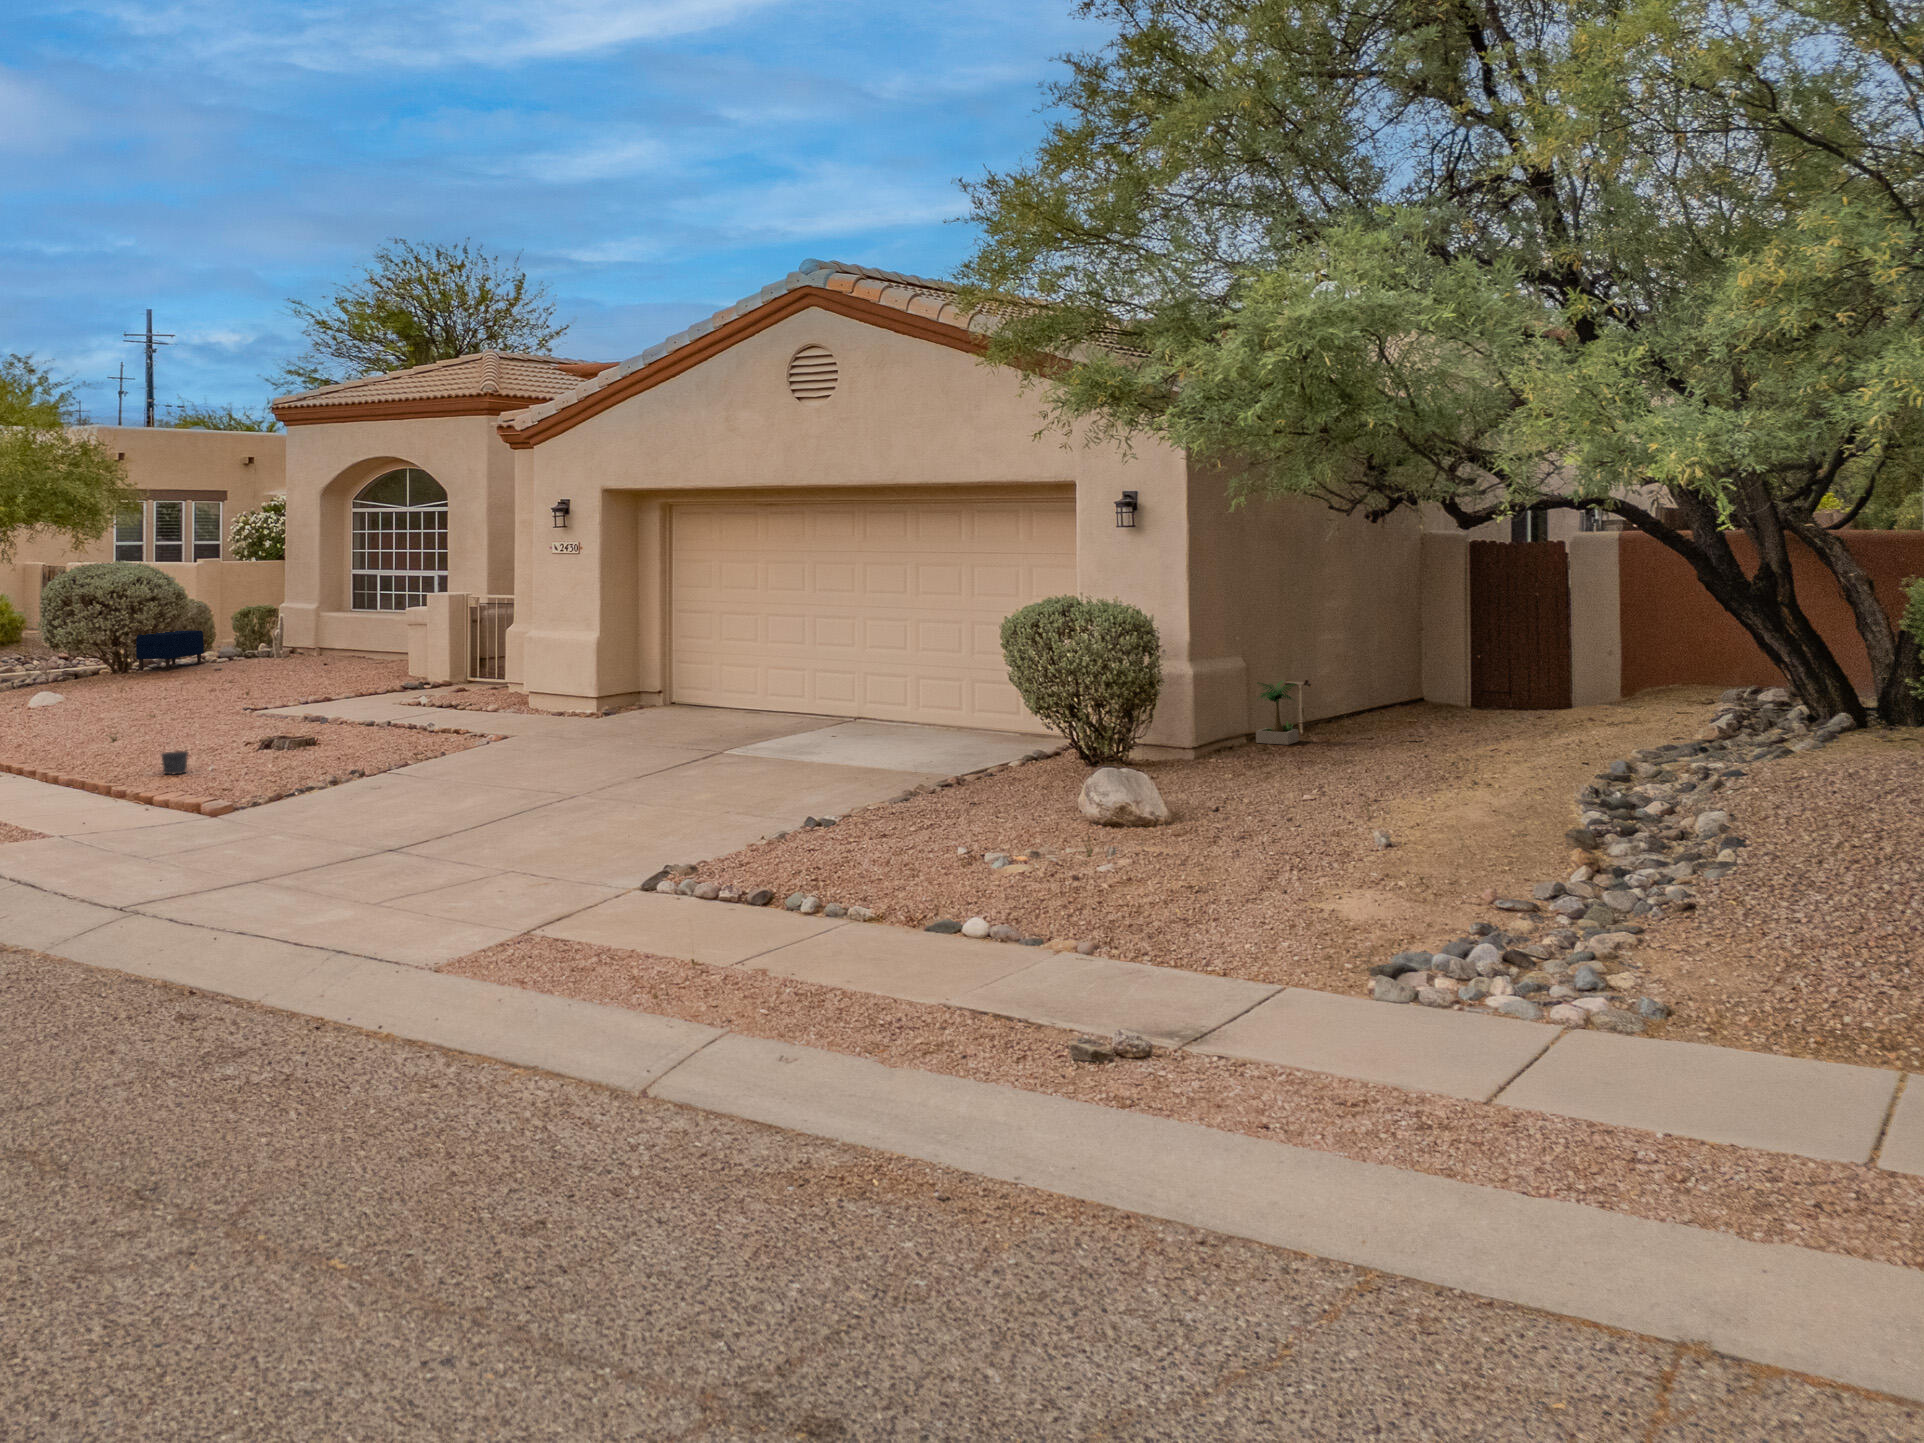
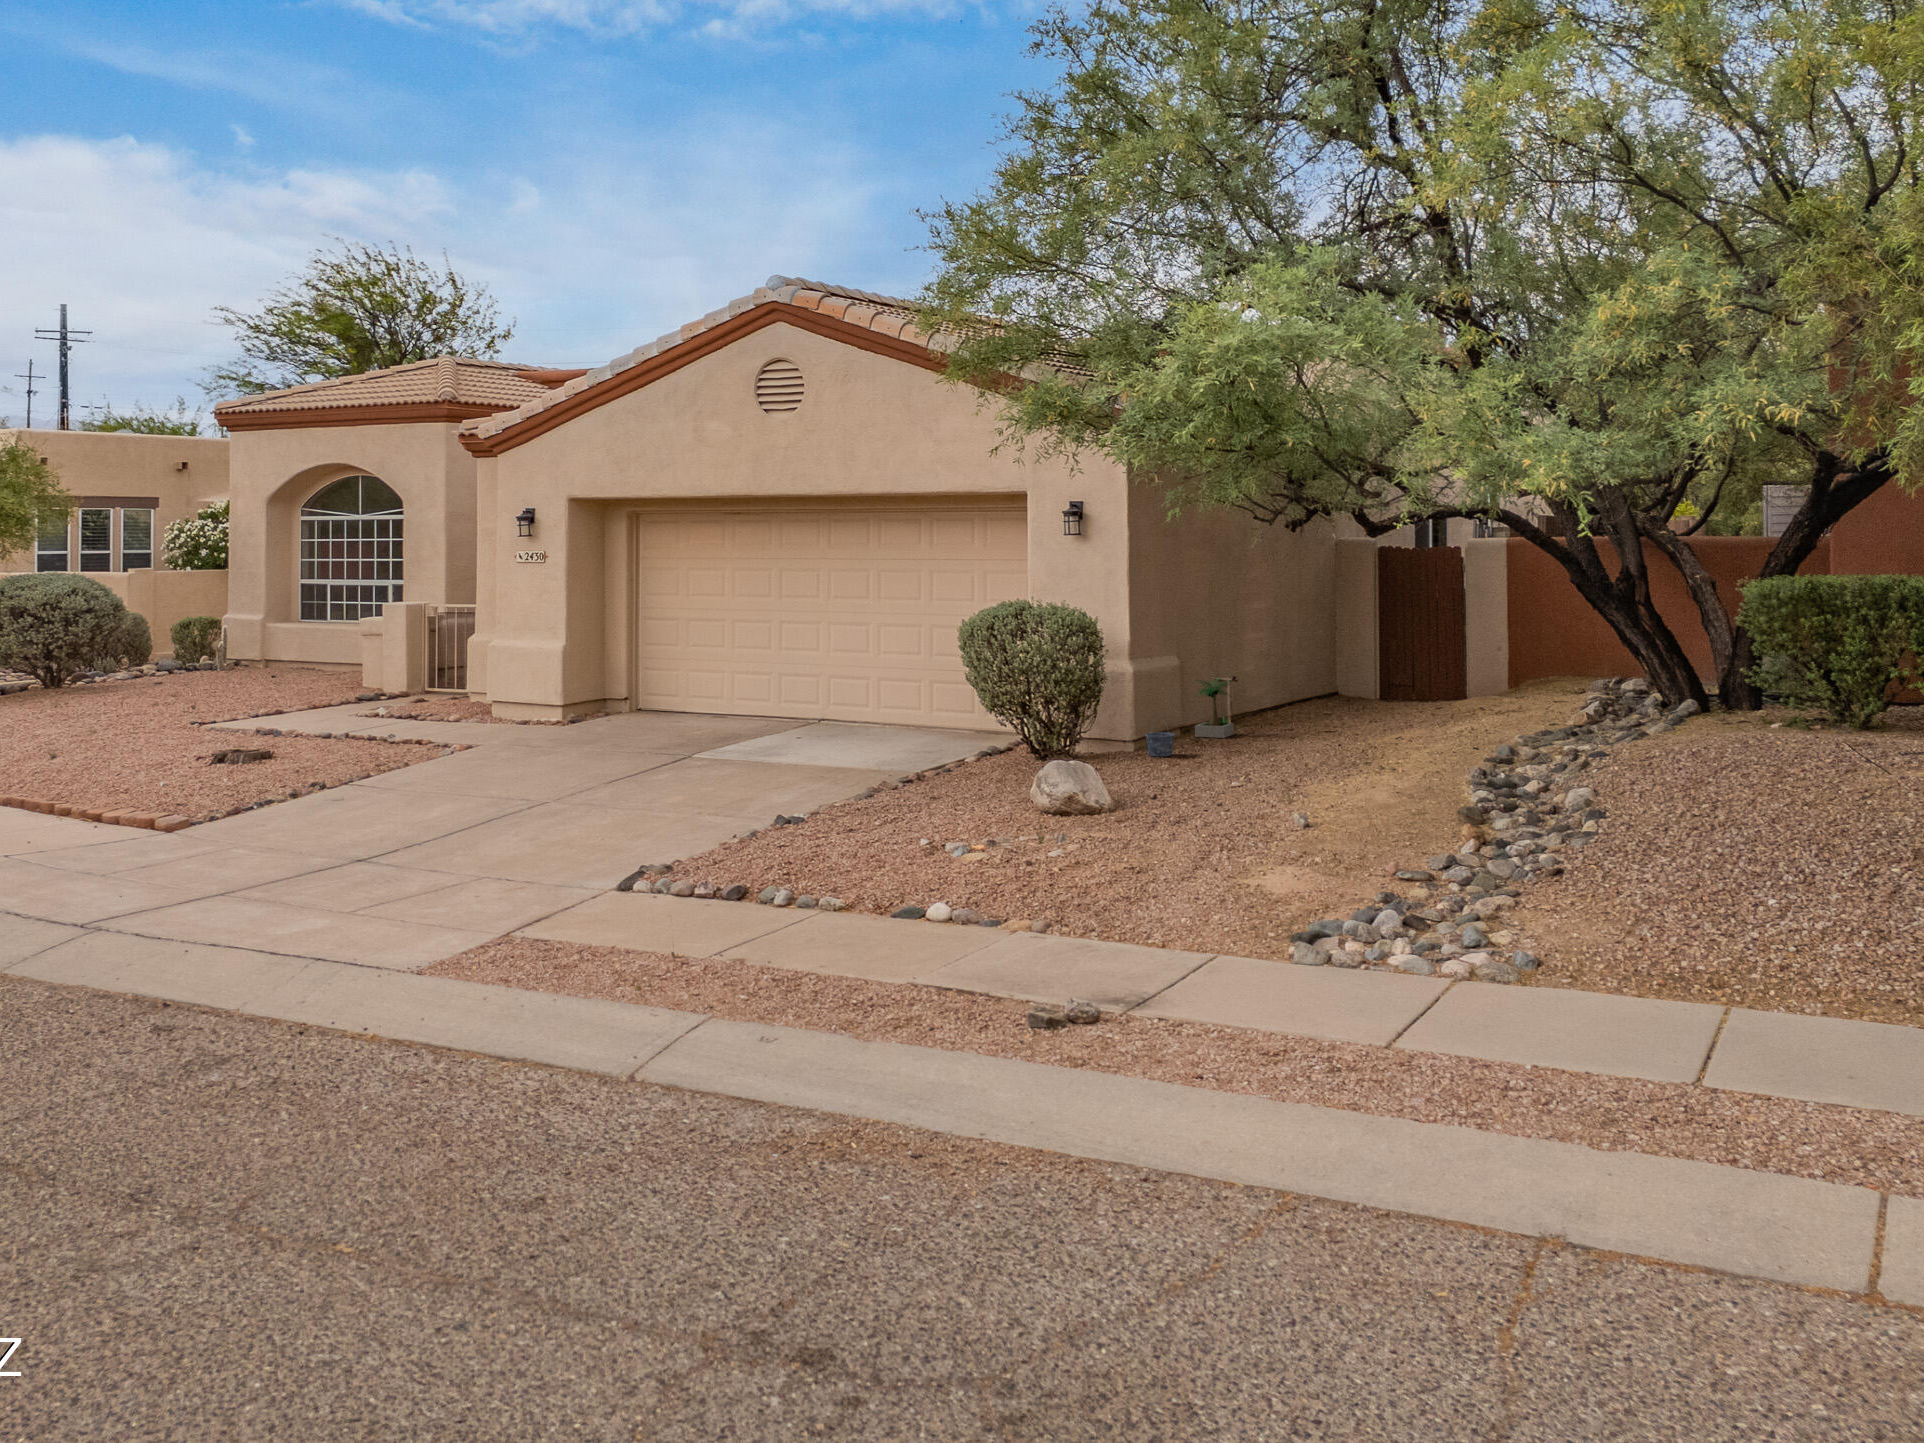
bench: present [136,631,204,670] -> none [60,644,135,687]
bucket: present [161,751,188,774] -> present [1145,731,1175,756]

